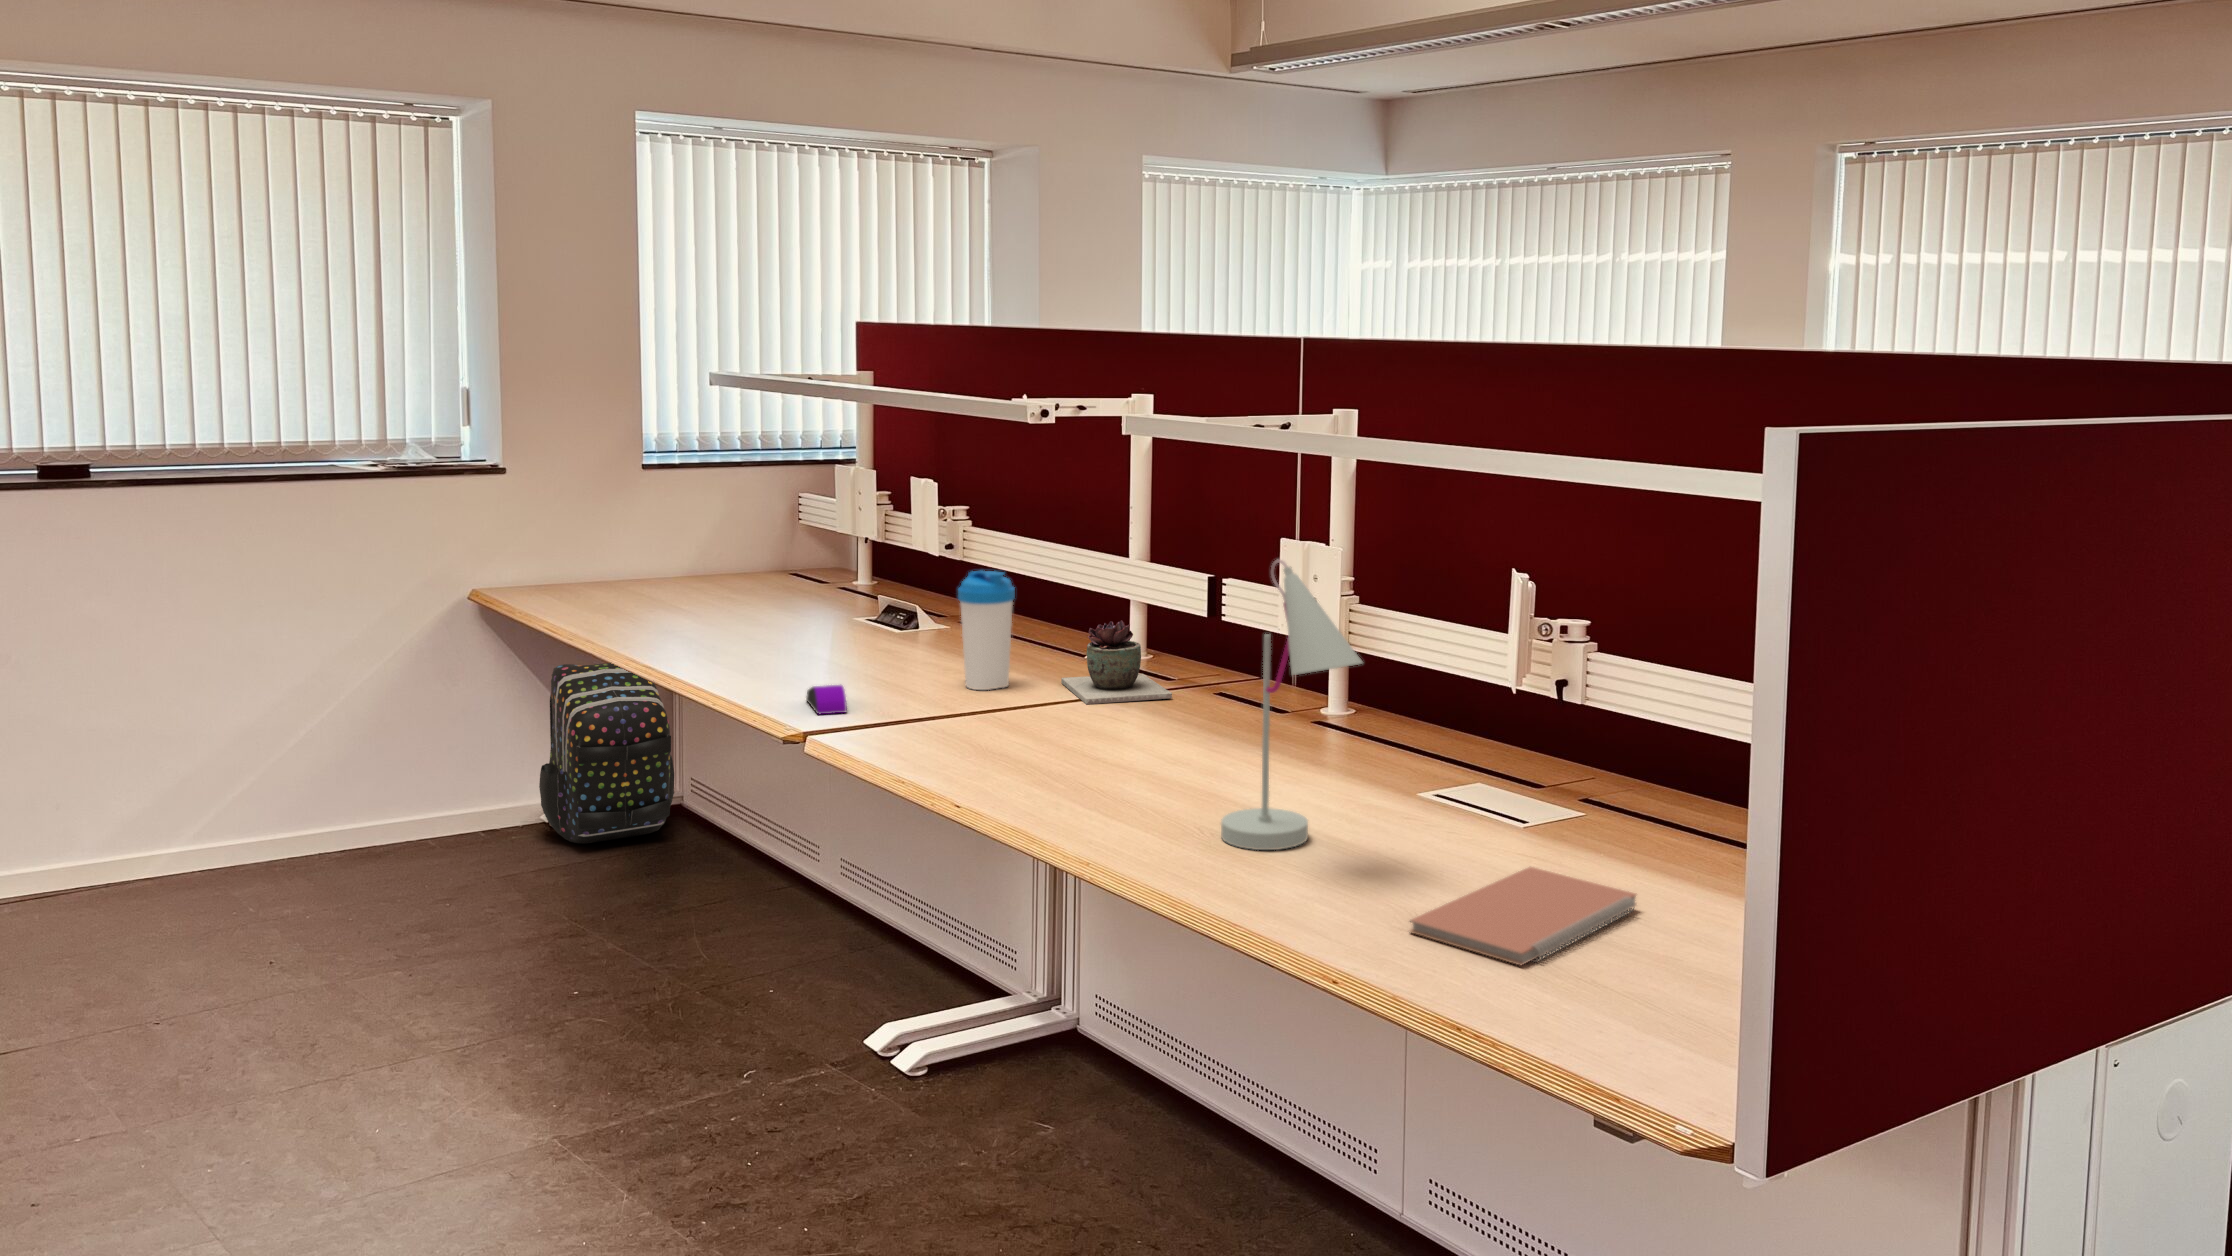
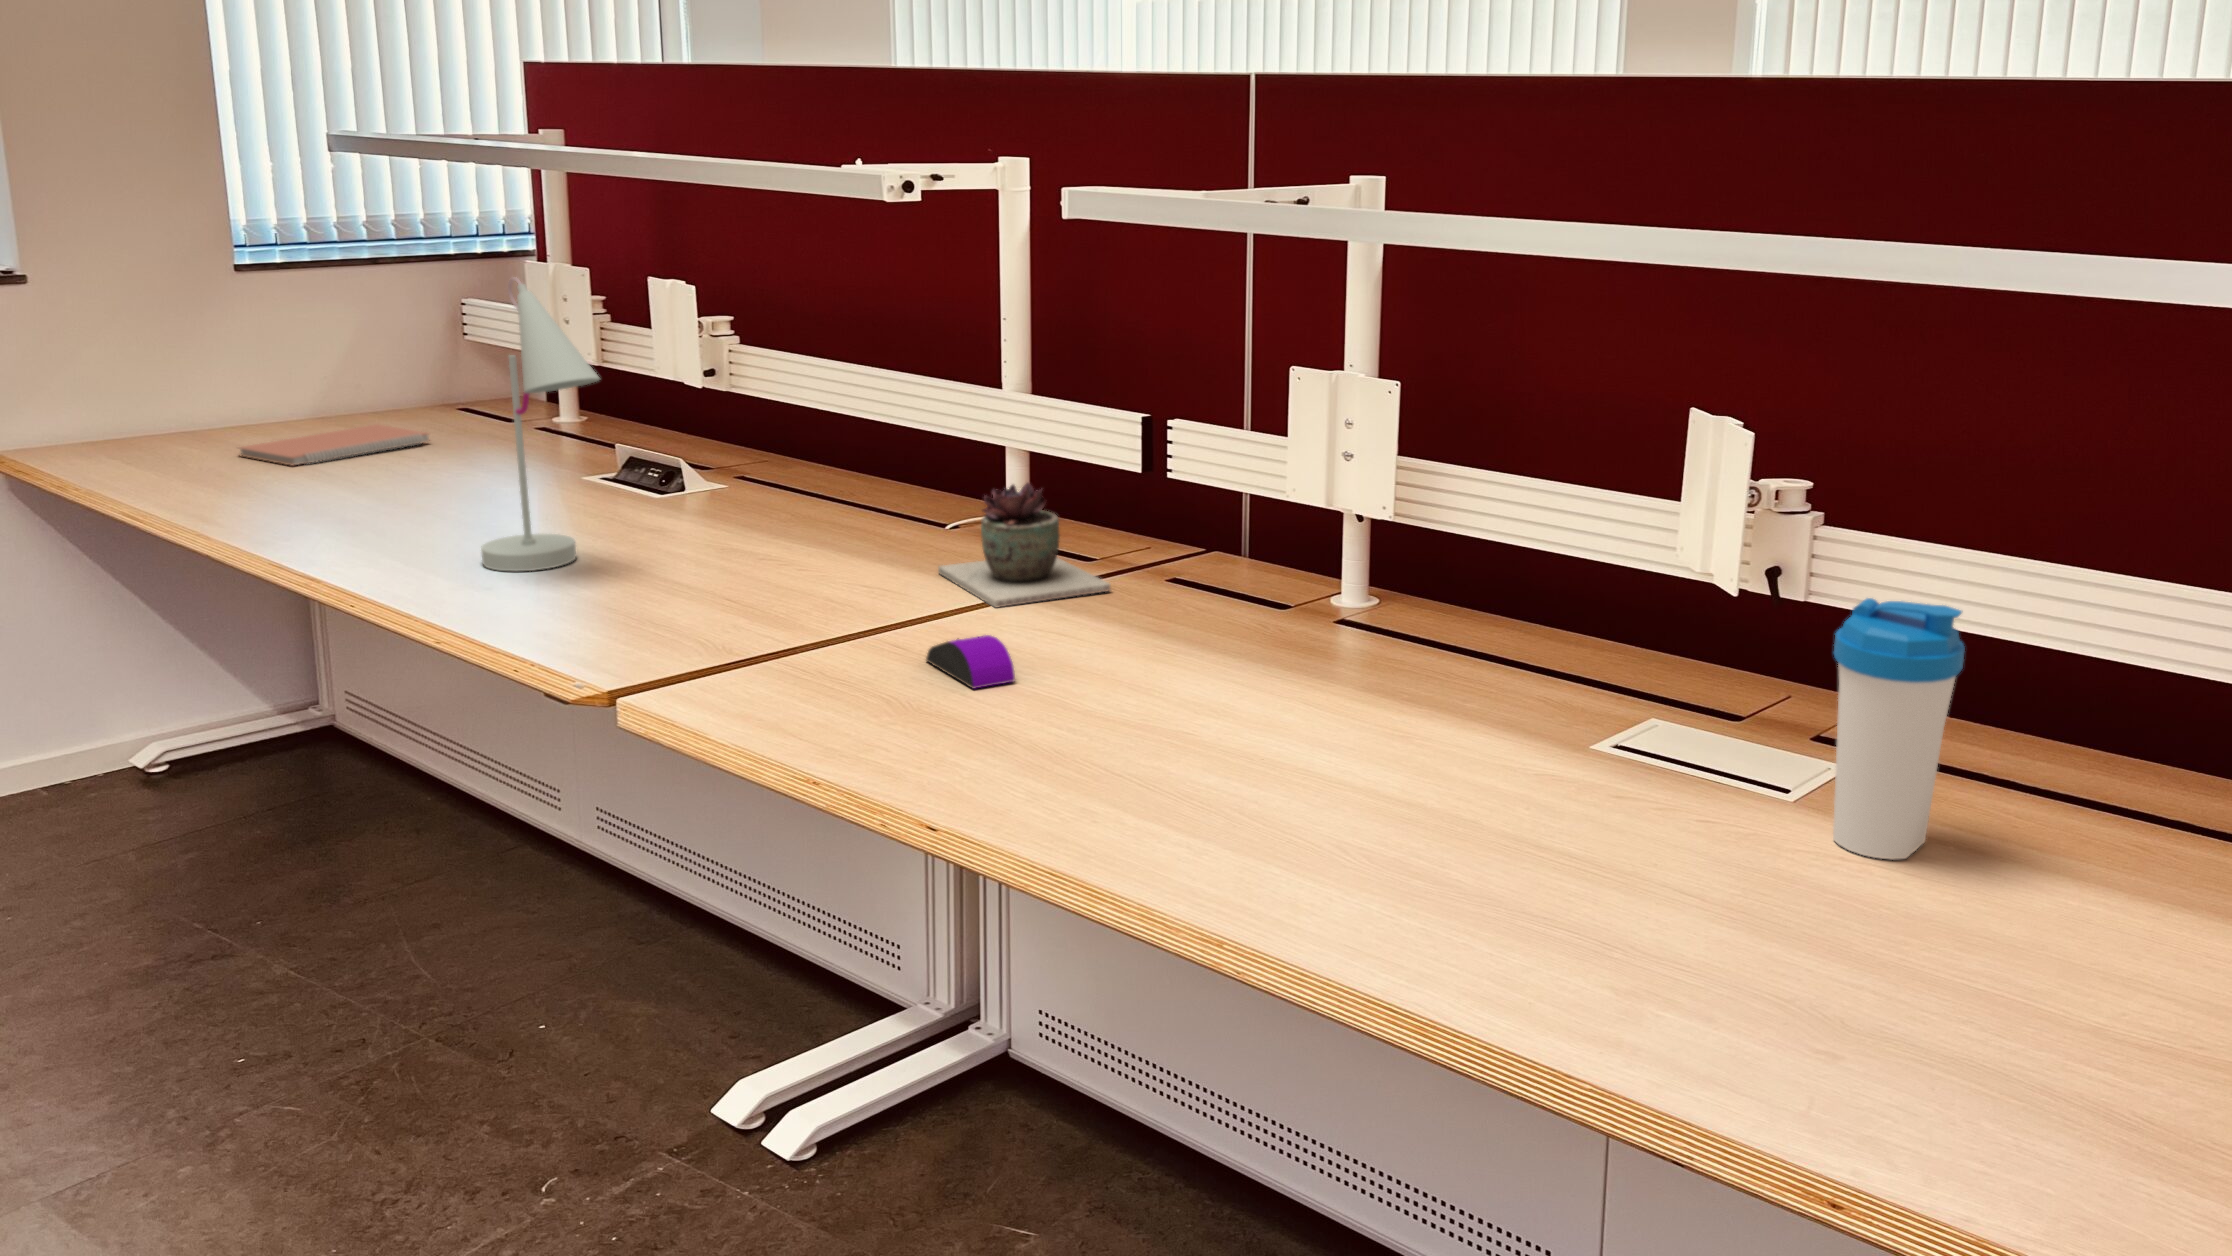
desk lamp: present [1221,560,1362,850] -> present [481,277,600,571]
water bottle: present [958,571,1015,690] -> present [1833,598,1965,859]
backpack: present [539,663,674,844] -> none [111,543,317,811]
computer mouse: present [806,685,847,714] -> present [926,635,1015,688]
notebook: present [1410,867,1636,965] -> present [239,425,429,466]

